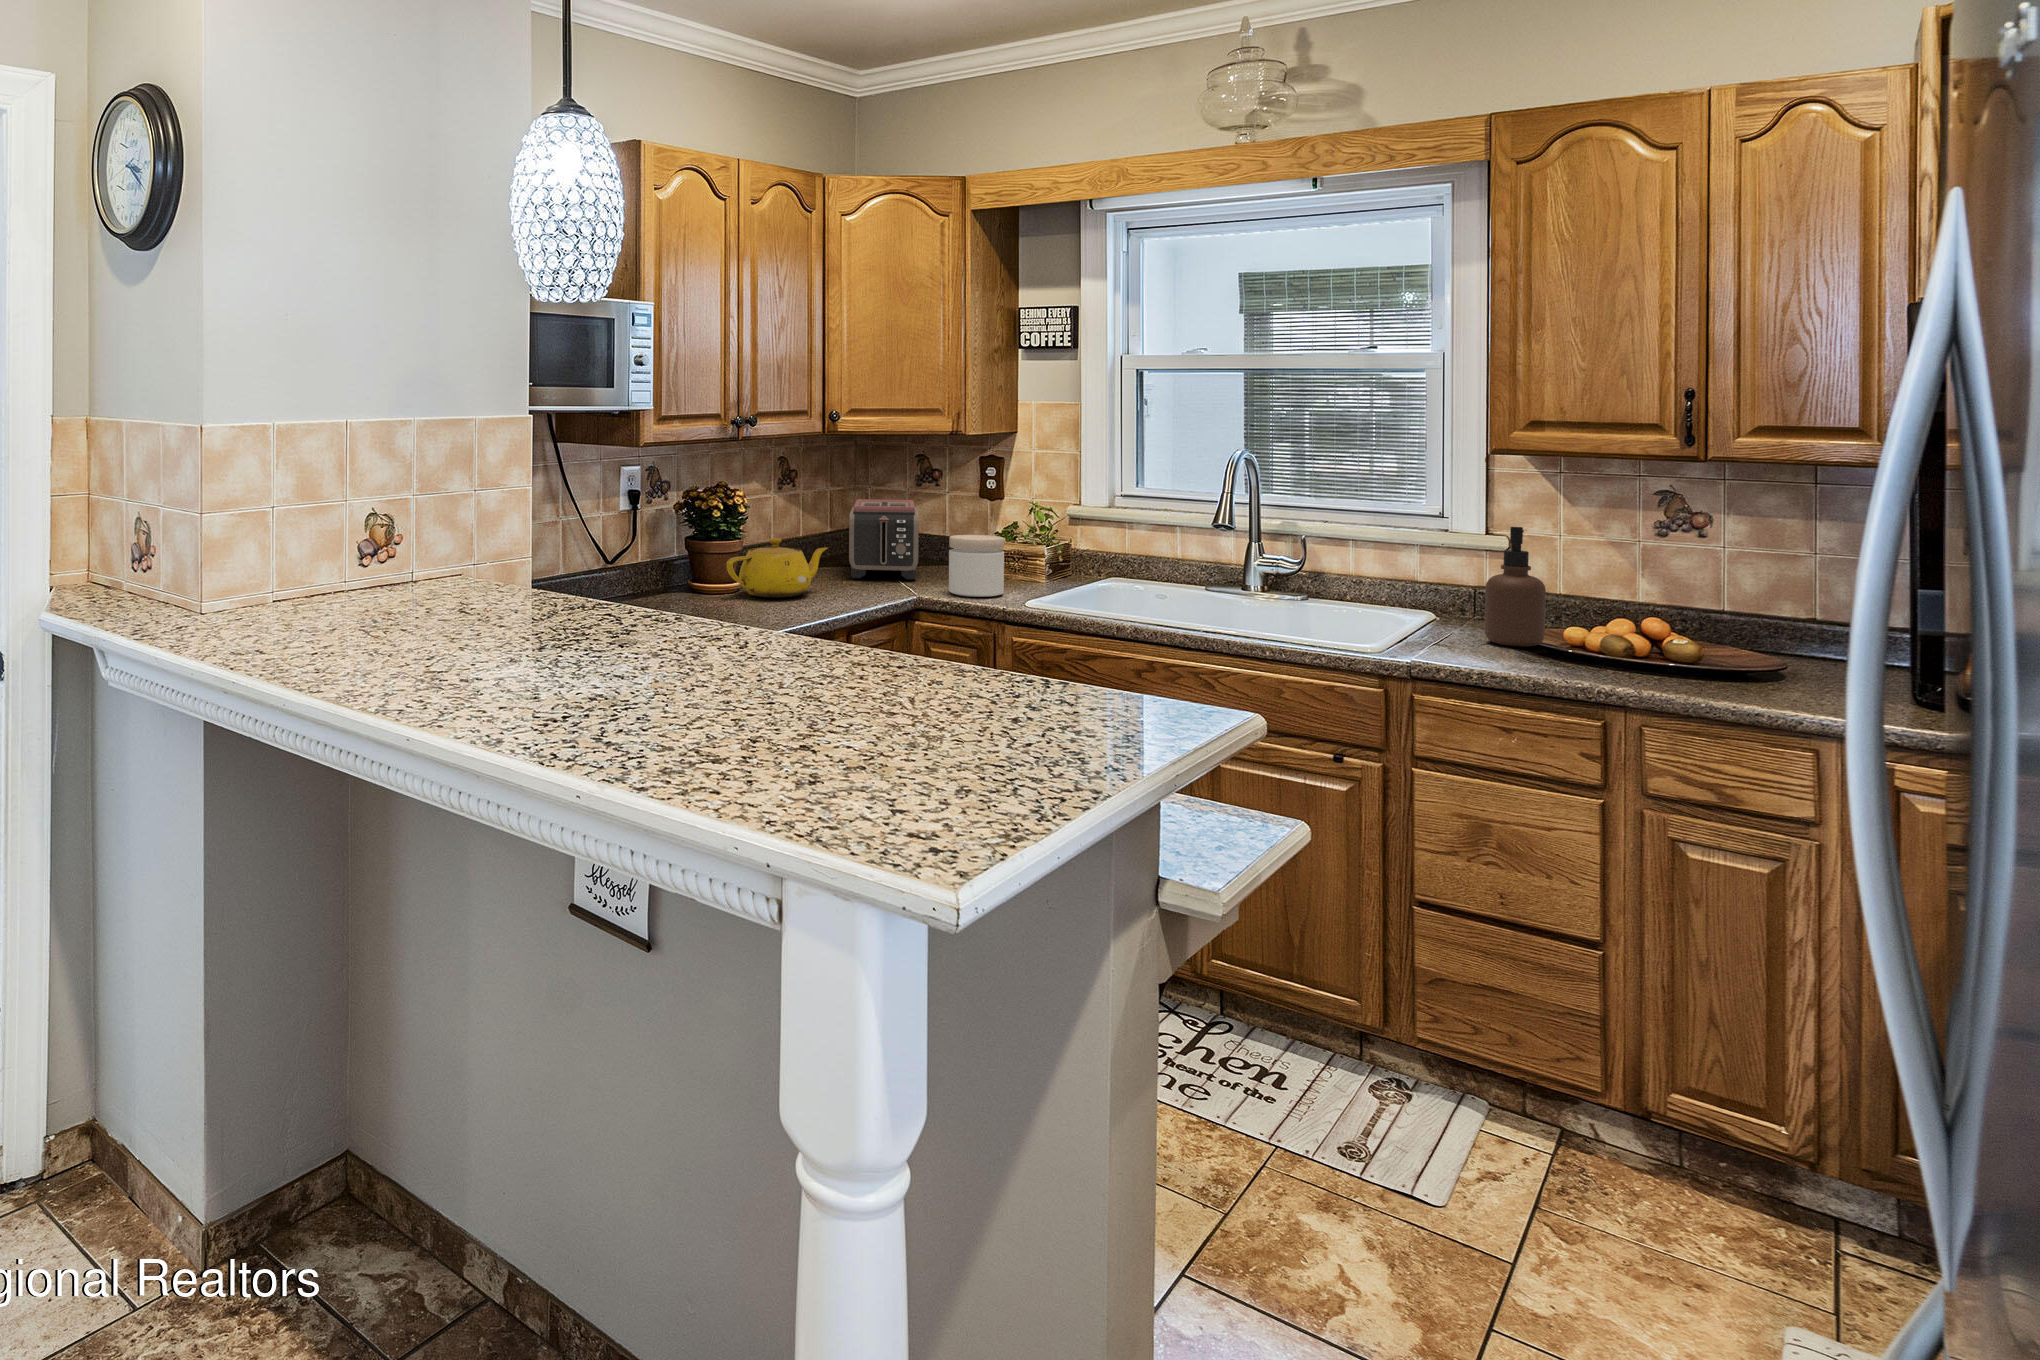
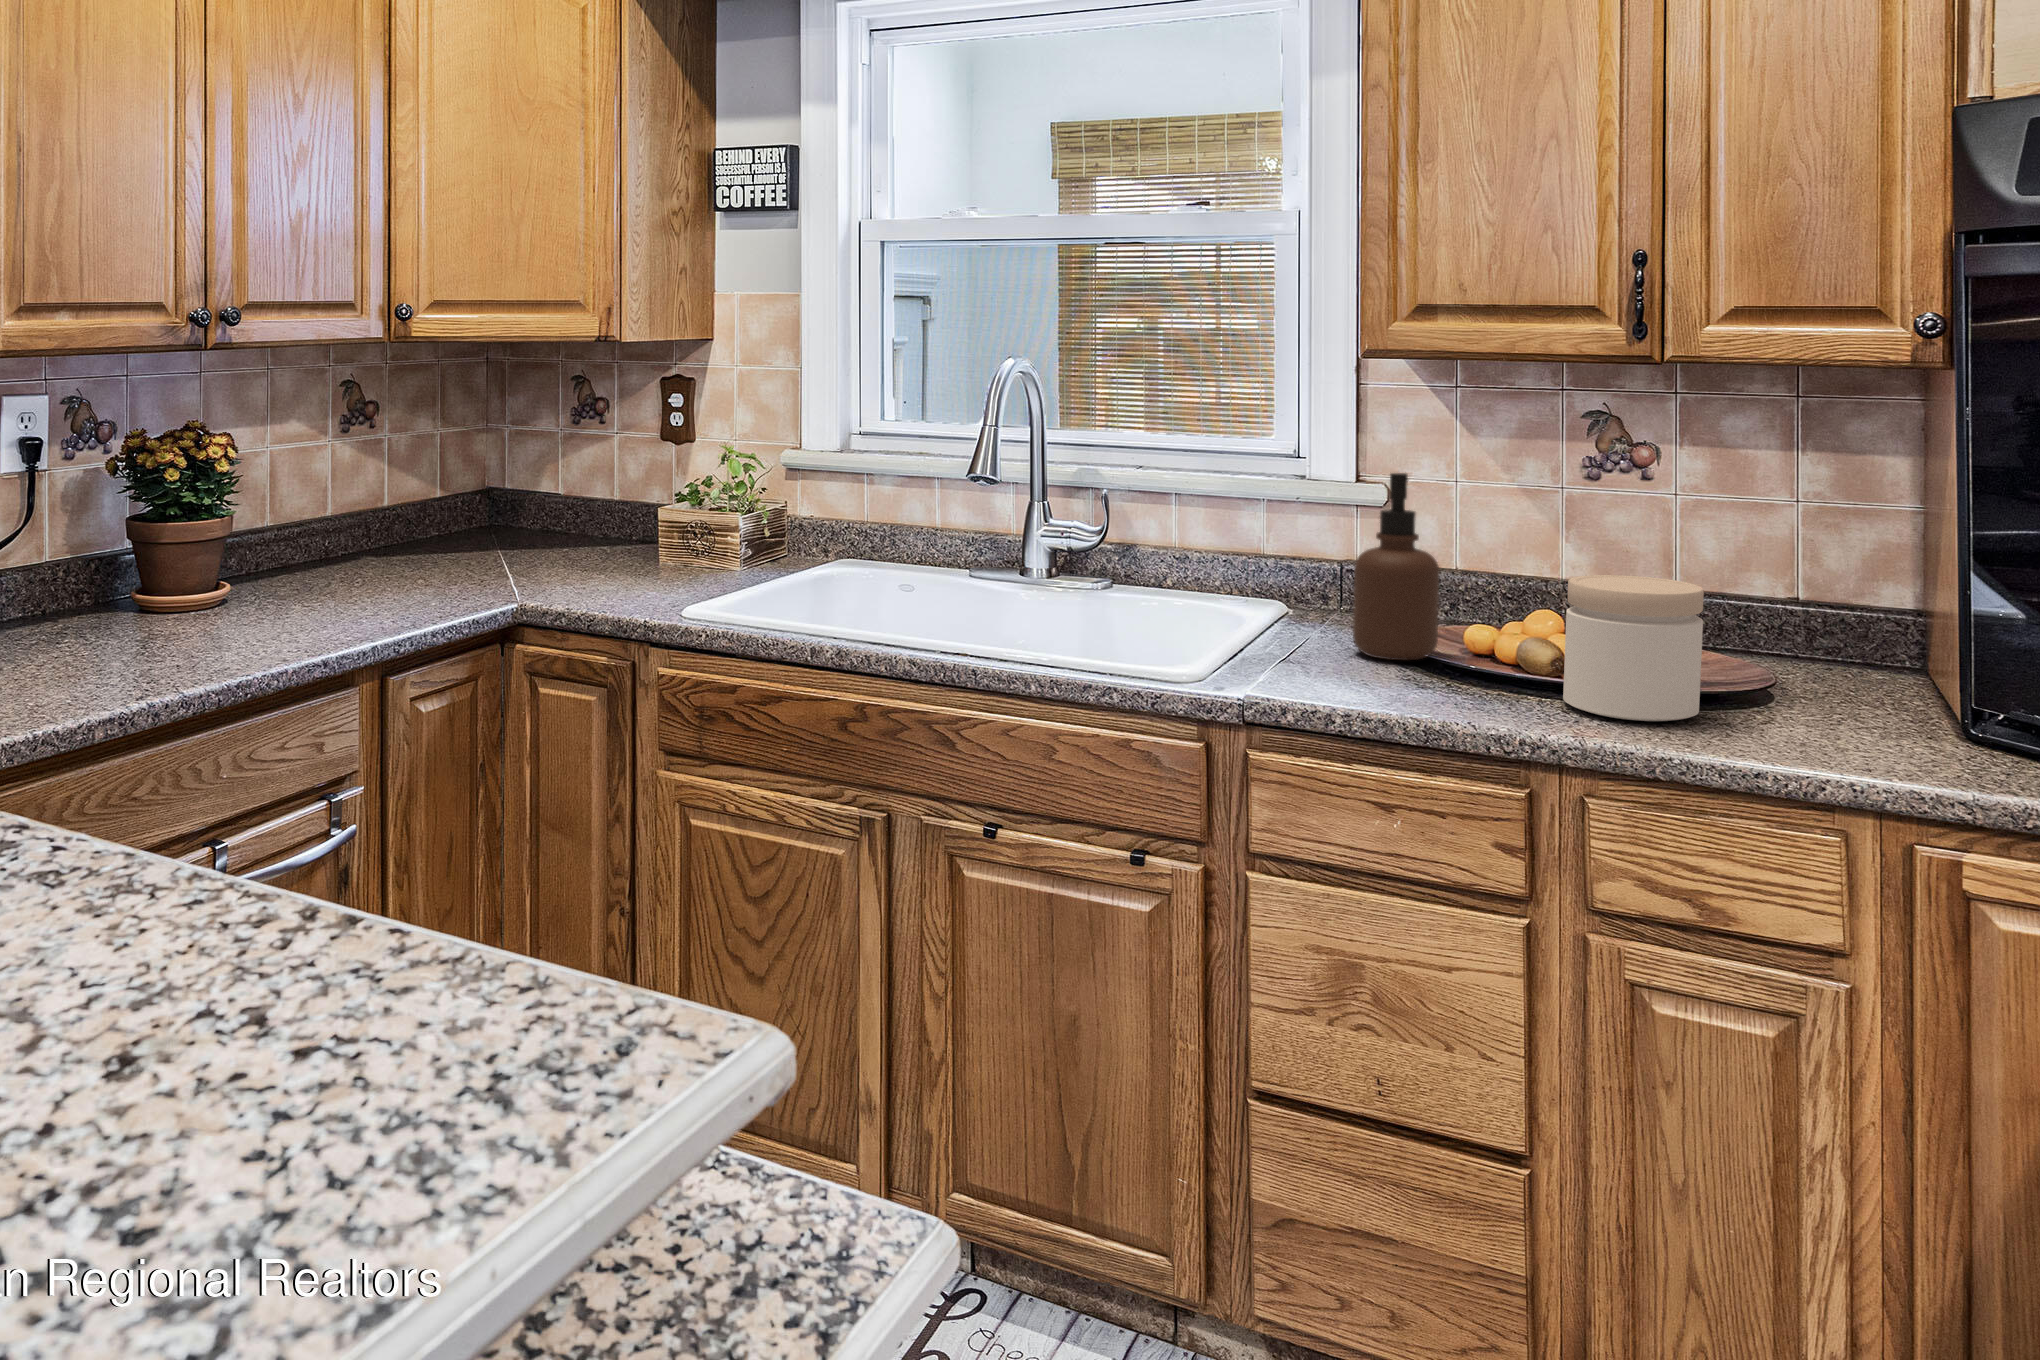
toaster: present [849,499,919,580] -> none [435,447,563,572]
jar: present [949,535,1004,597] -> present [1563,575,1704,721]
teapot: present [726,538,828,597] -> none [189,515,382,614]

